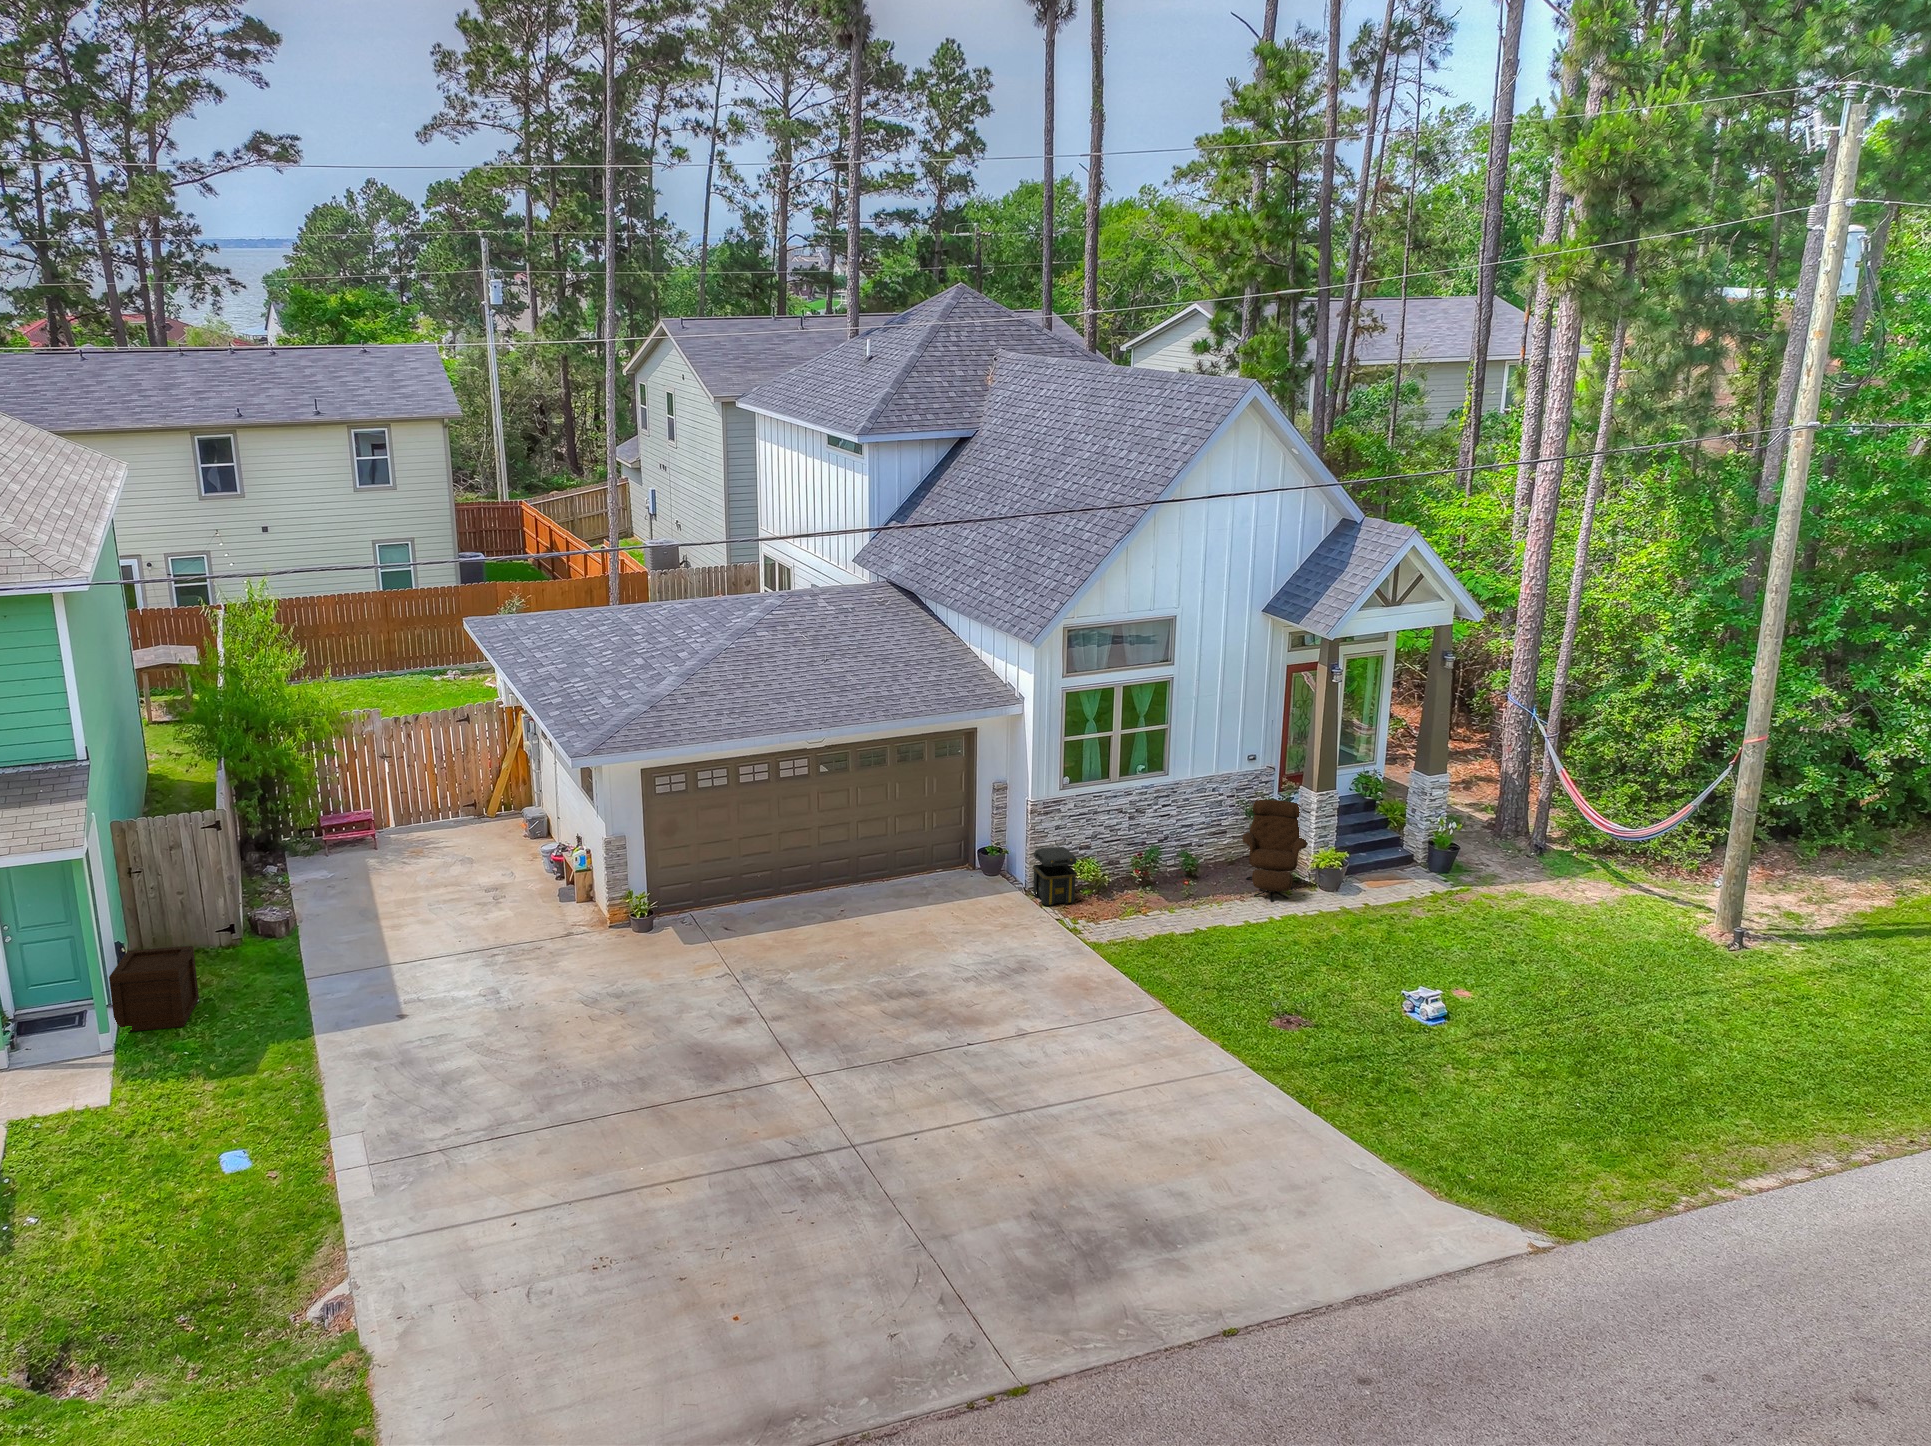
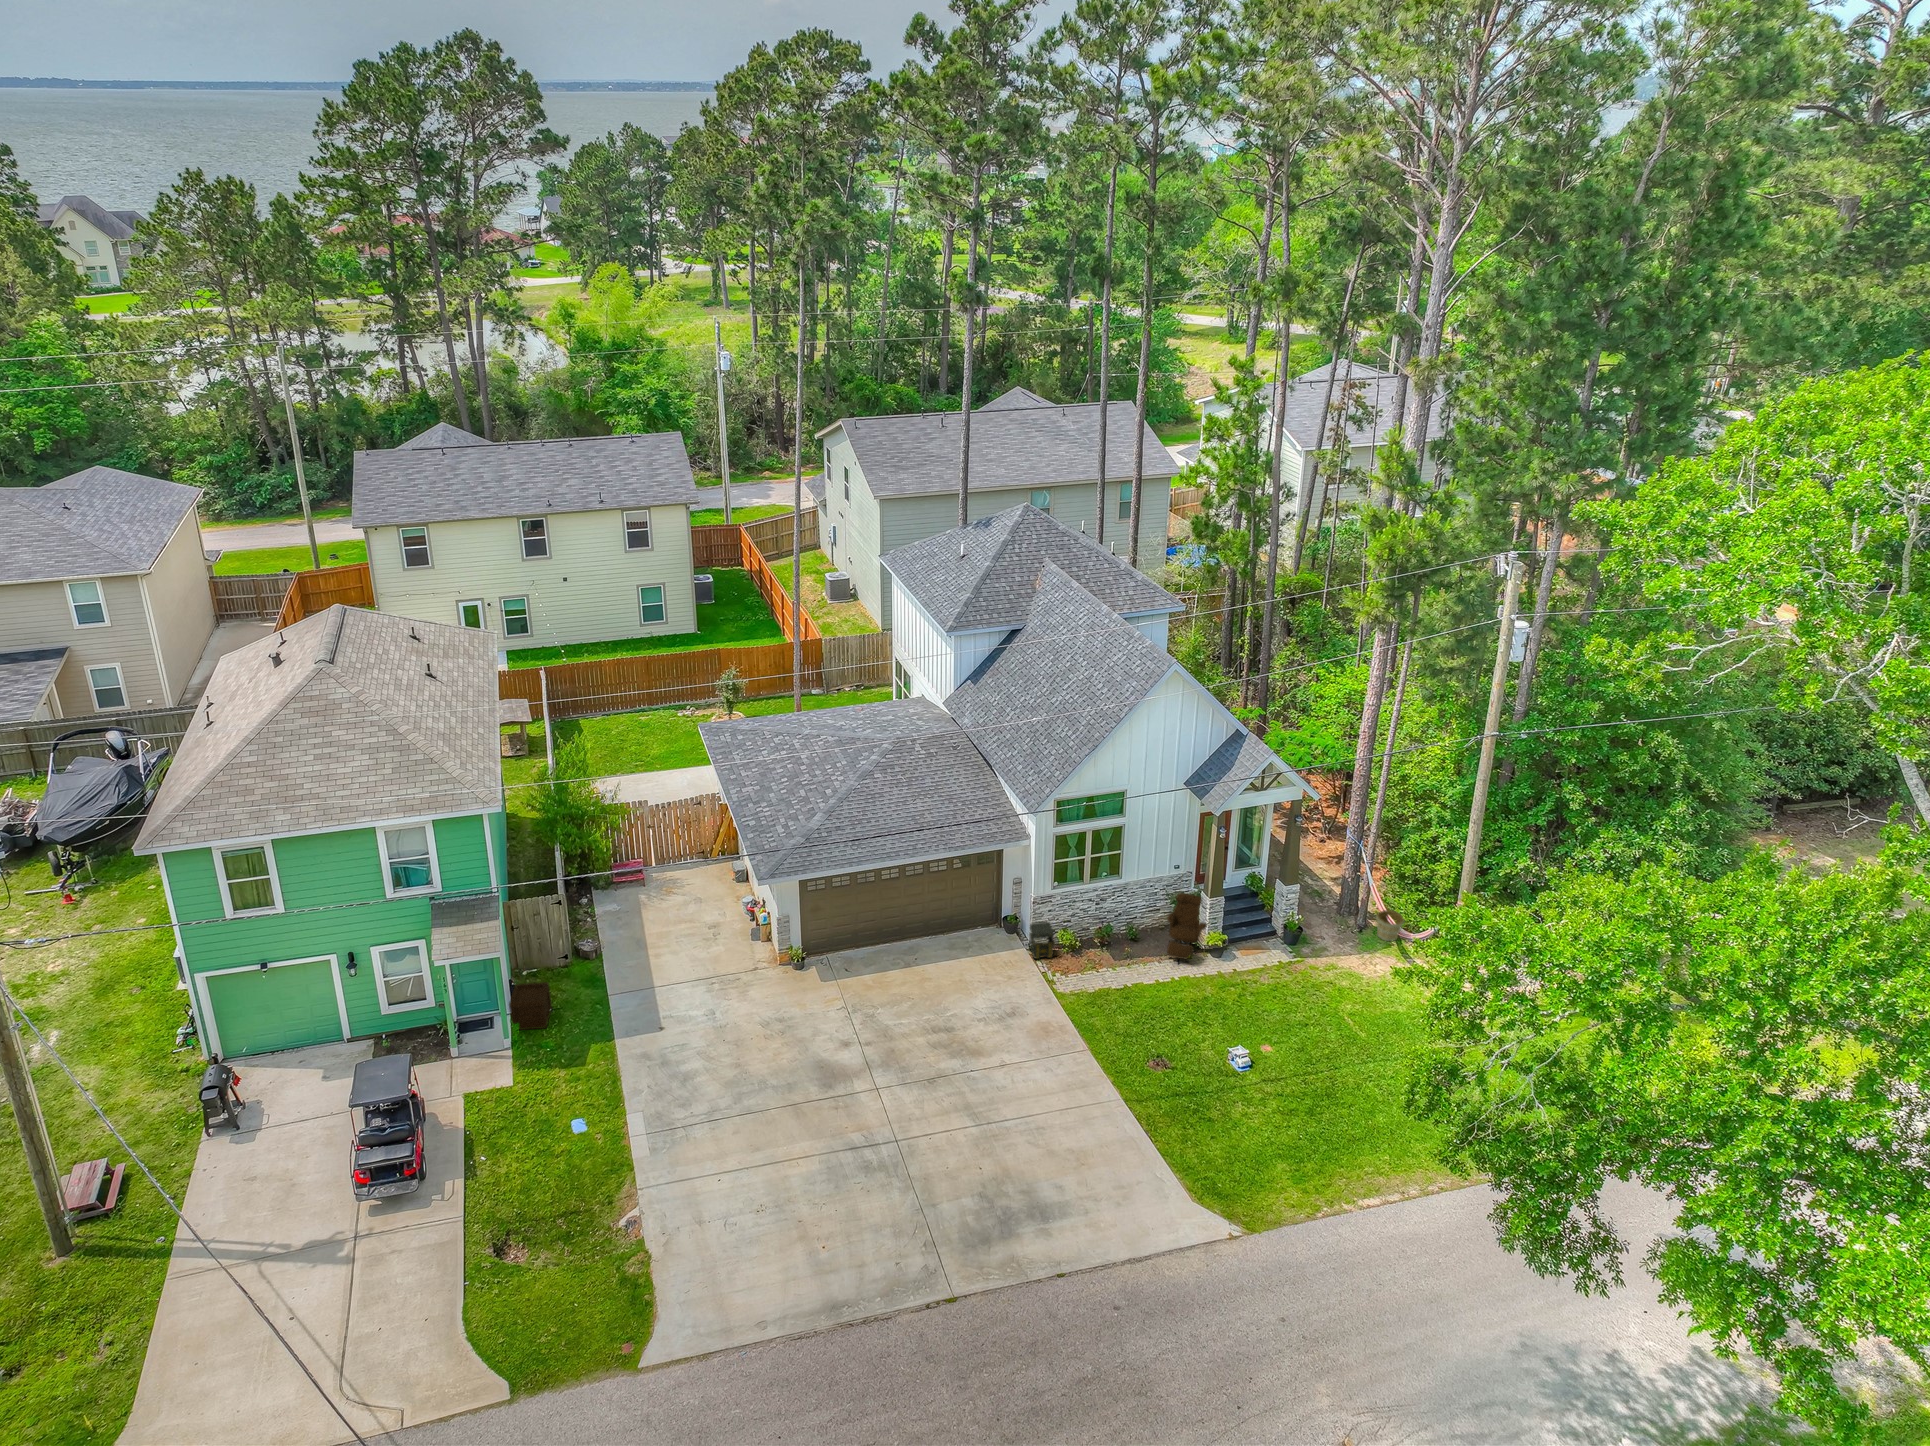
wooden bucket: none [1543,822,1587,866] -> present [1376,910,1404,941]

